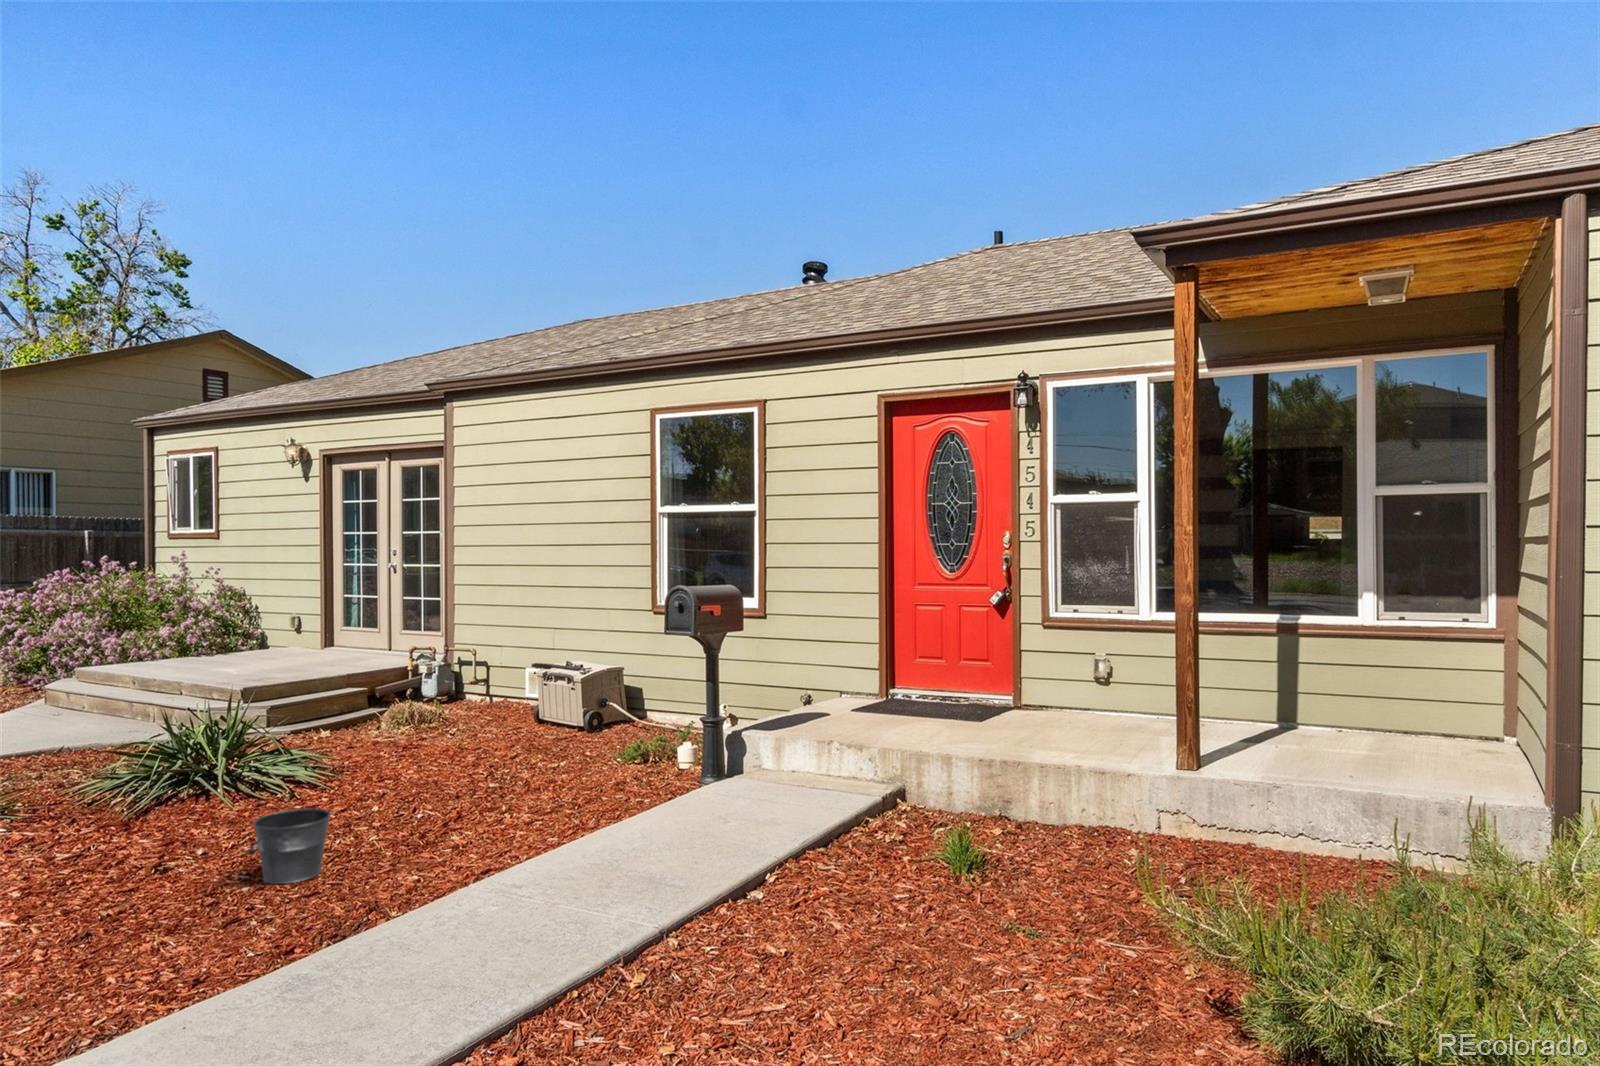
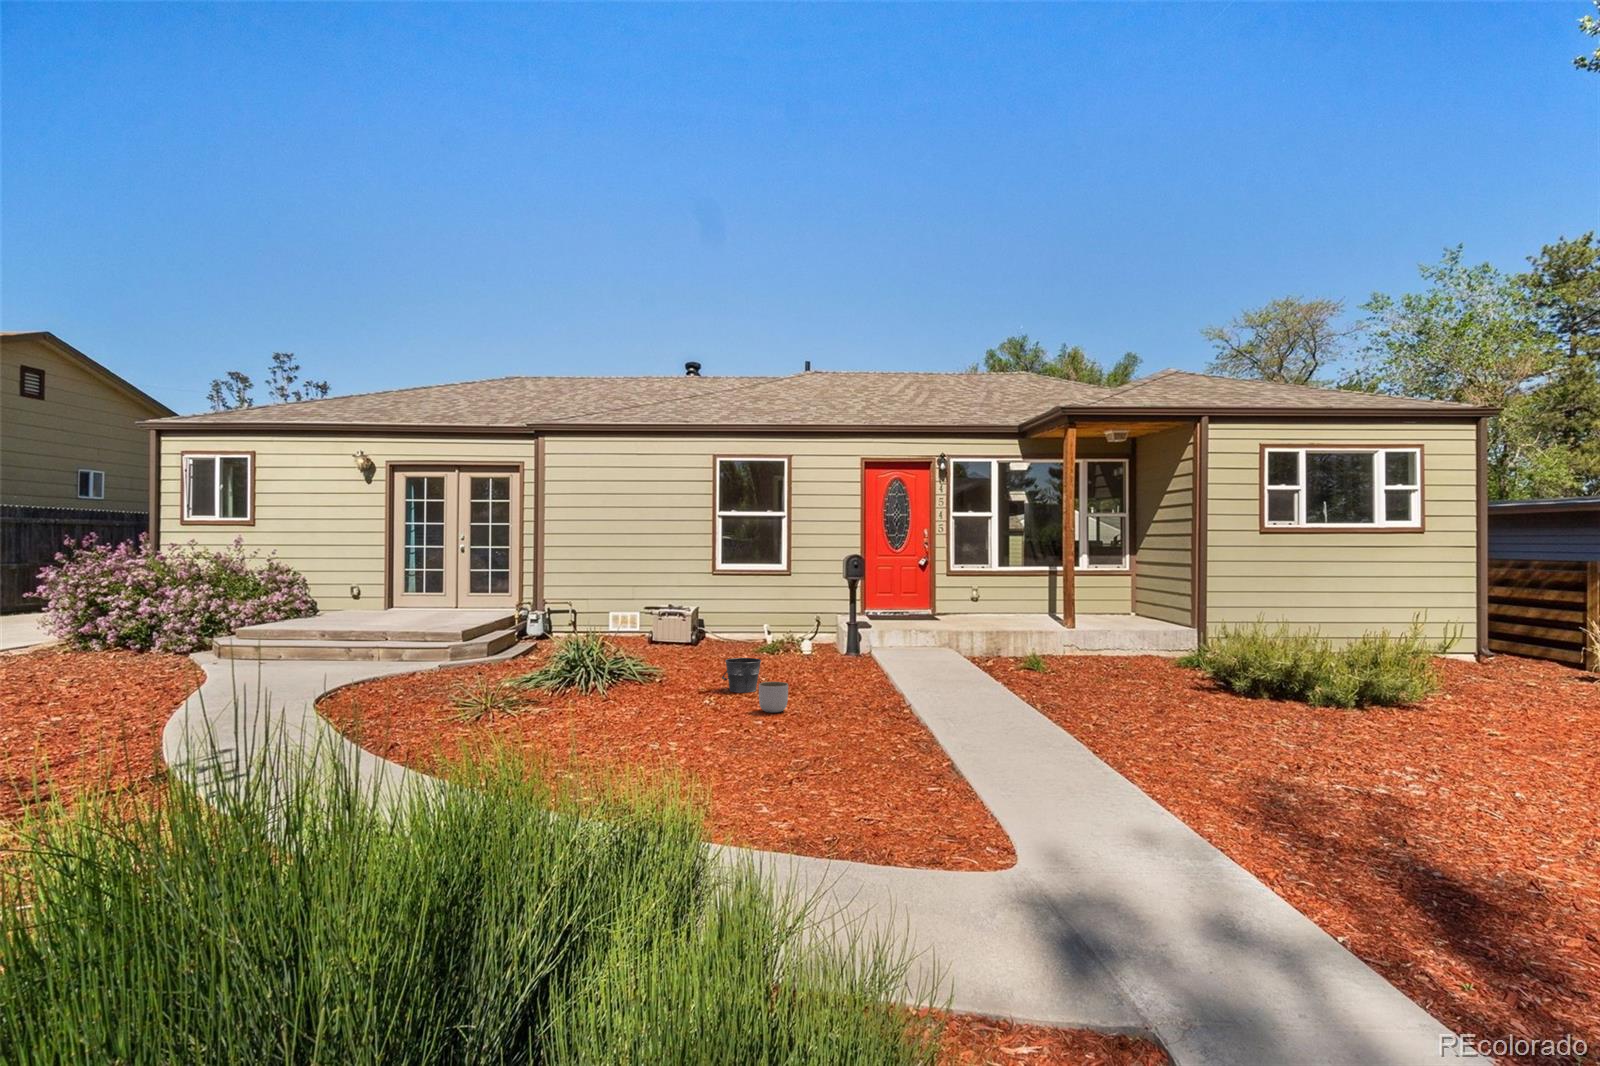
planter: none [55,900,132,976] -> present [759,682,788,713]

